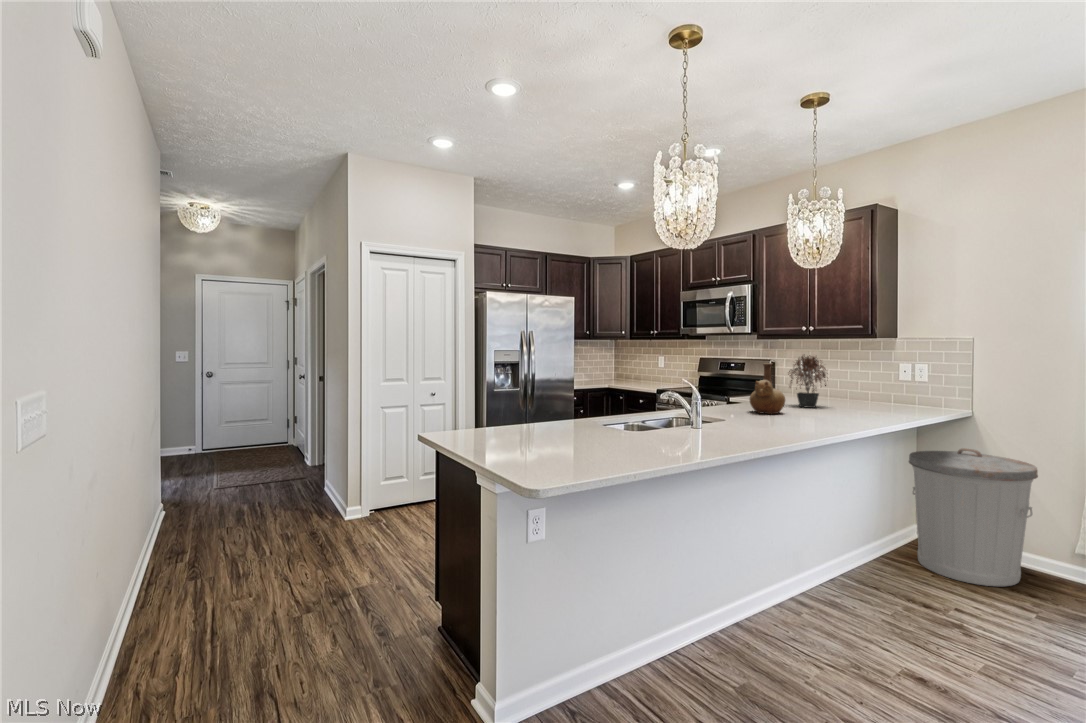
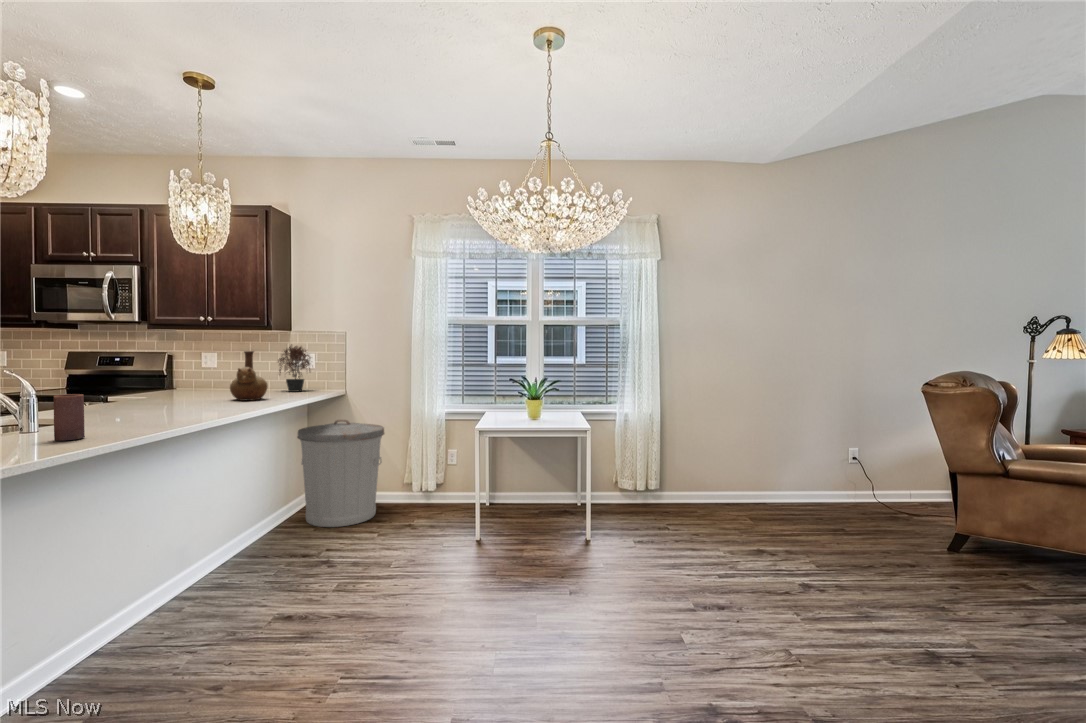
potted plant: present [788,355,826,408] -> present [278,346,311,392]
vase: present [750,363,785,414] -> present [230,351,268,401]
candle: none [723,410,742,449] -> present [53,394,85,441]

